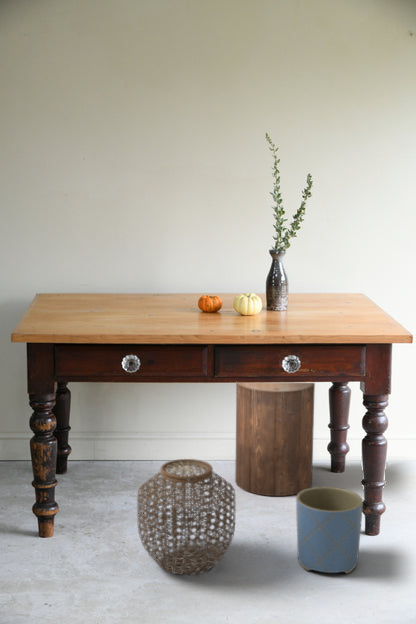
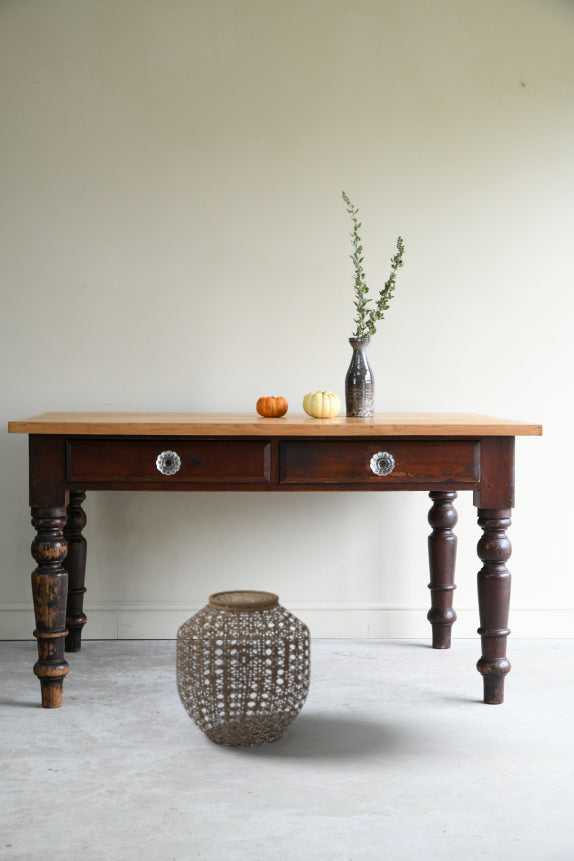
stool: present [235,383,315,496] -> none [307,516,409,669]
planter: present [296,487,363,573] -> none [393,631,483,743]

